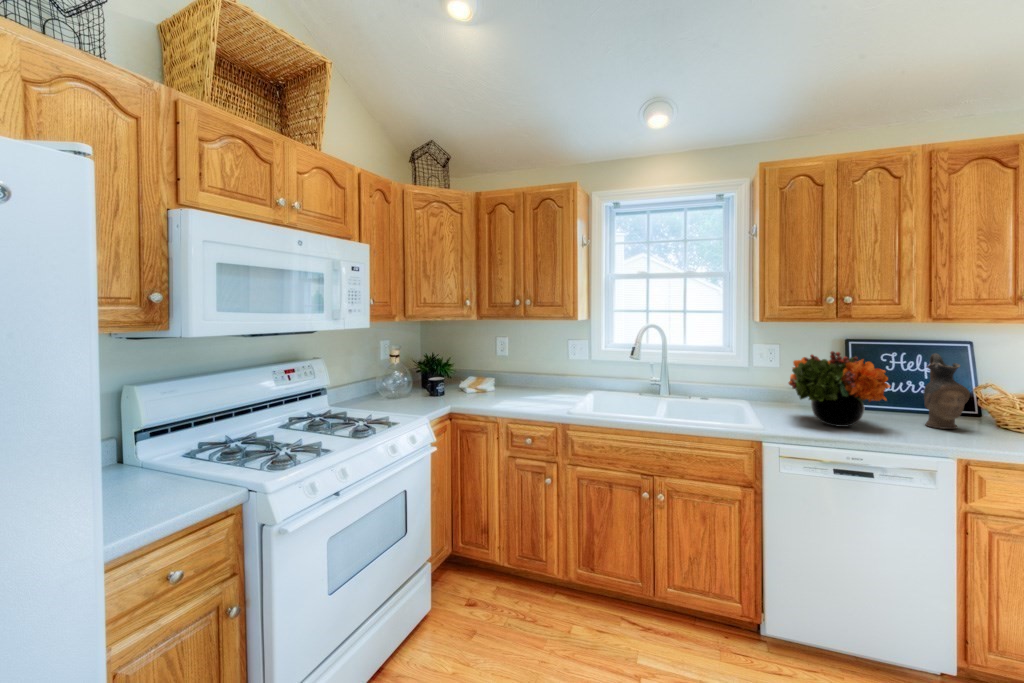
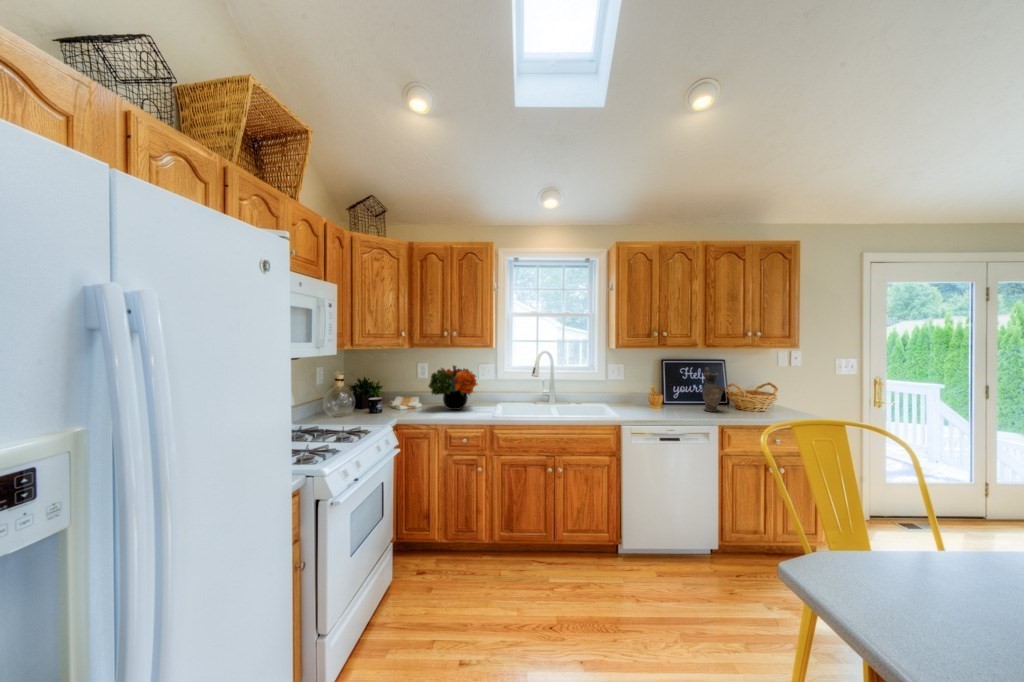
flower arrangement: present [789,351,890,427] -> present [428,366,478,410]

